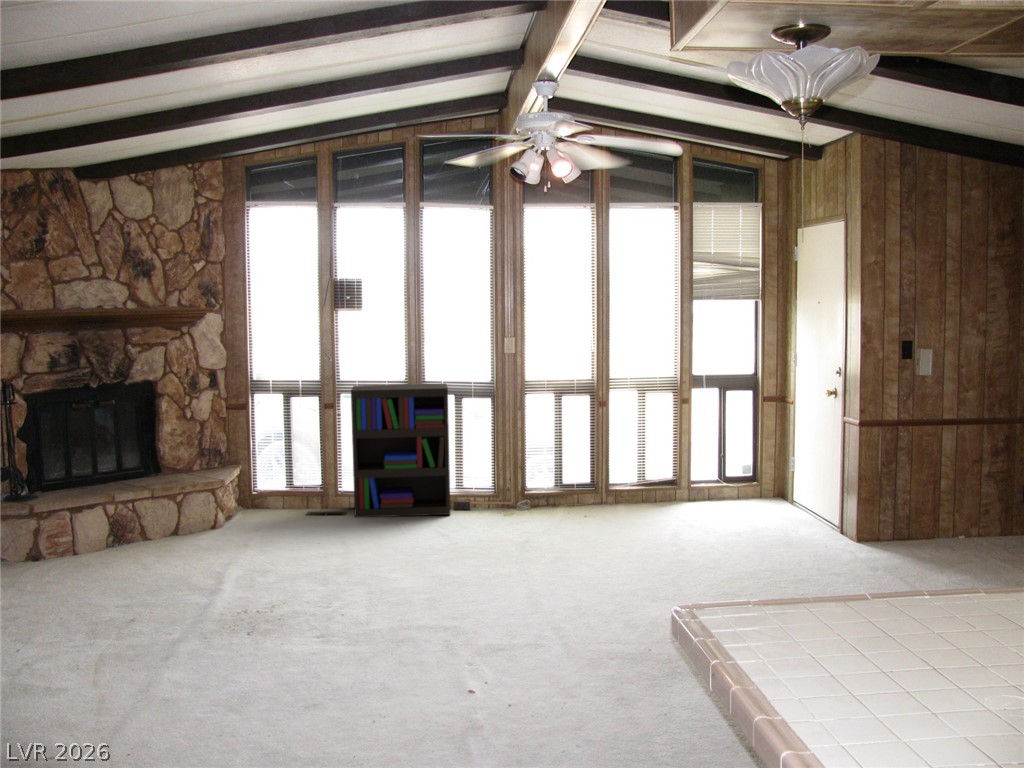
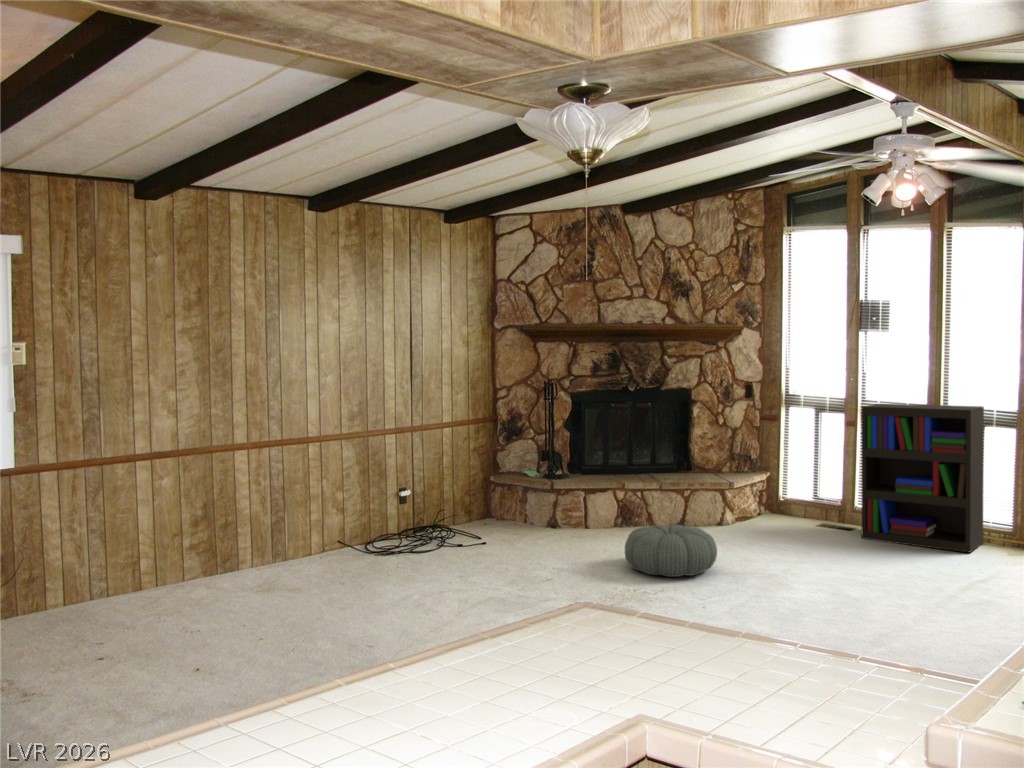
pouf: none [182,531,281,587] -> present [625,525,717,577]

